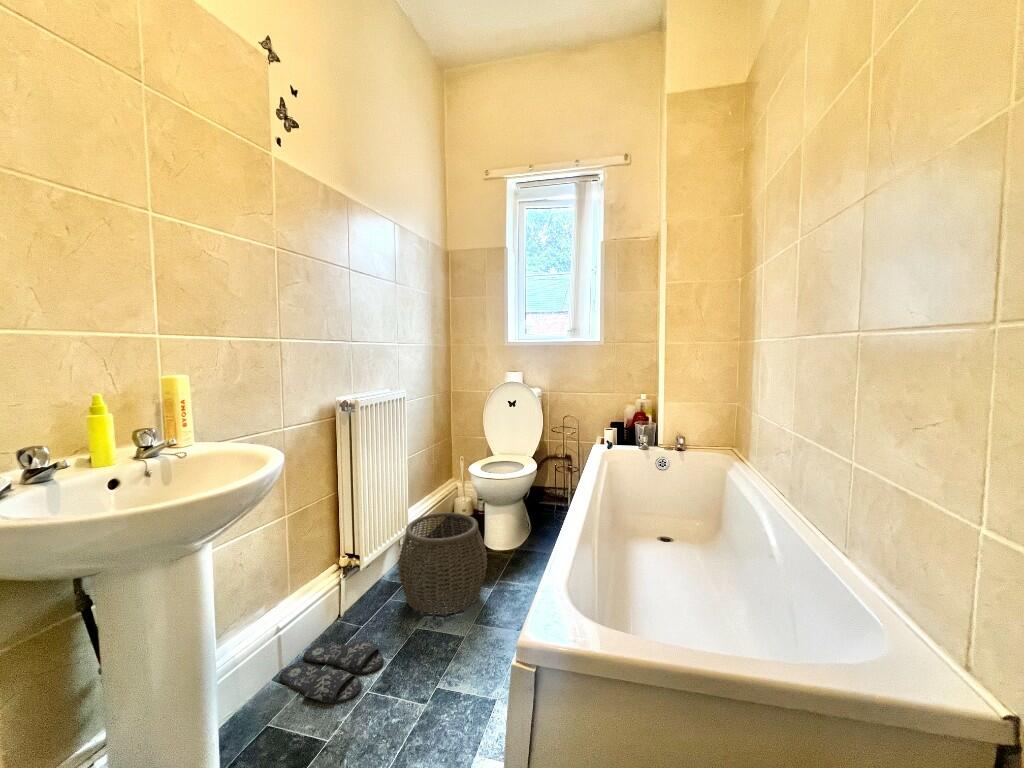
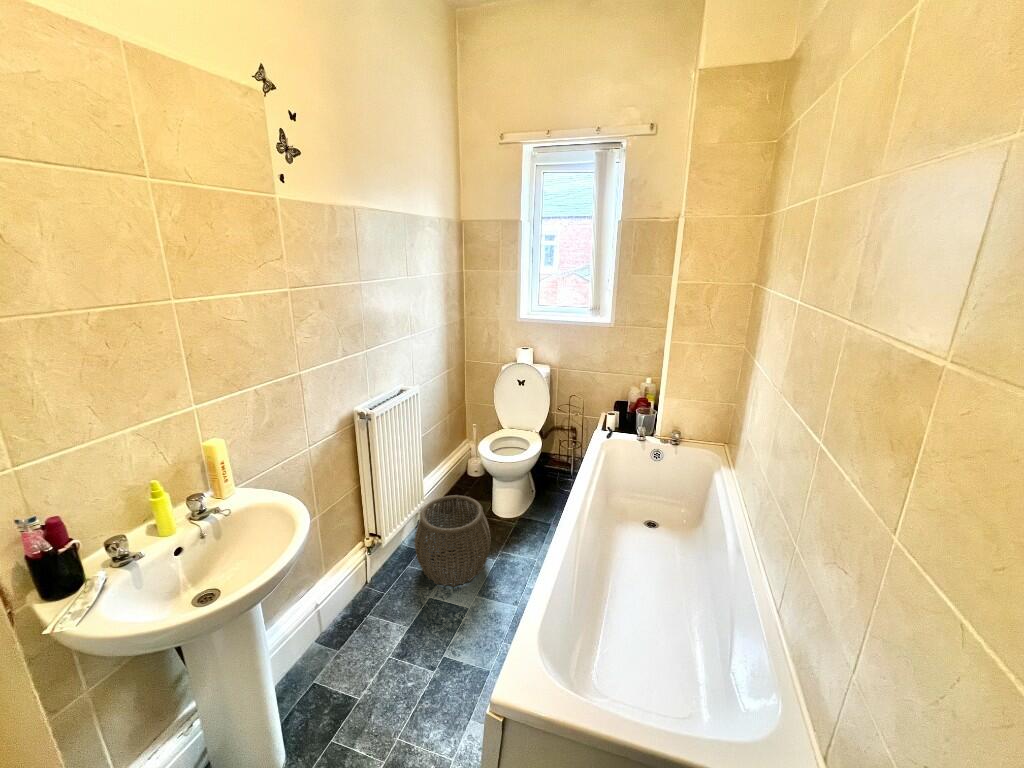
slippers: present [280,641,384,703] -> none [322,608,403,665]

